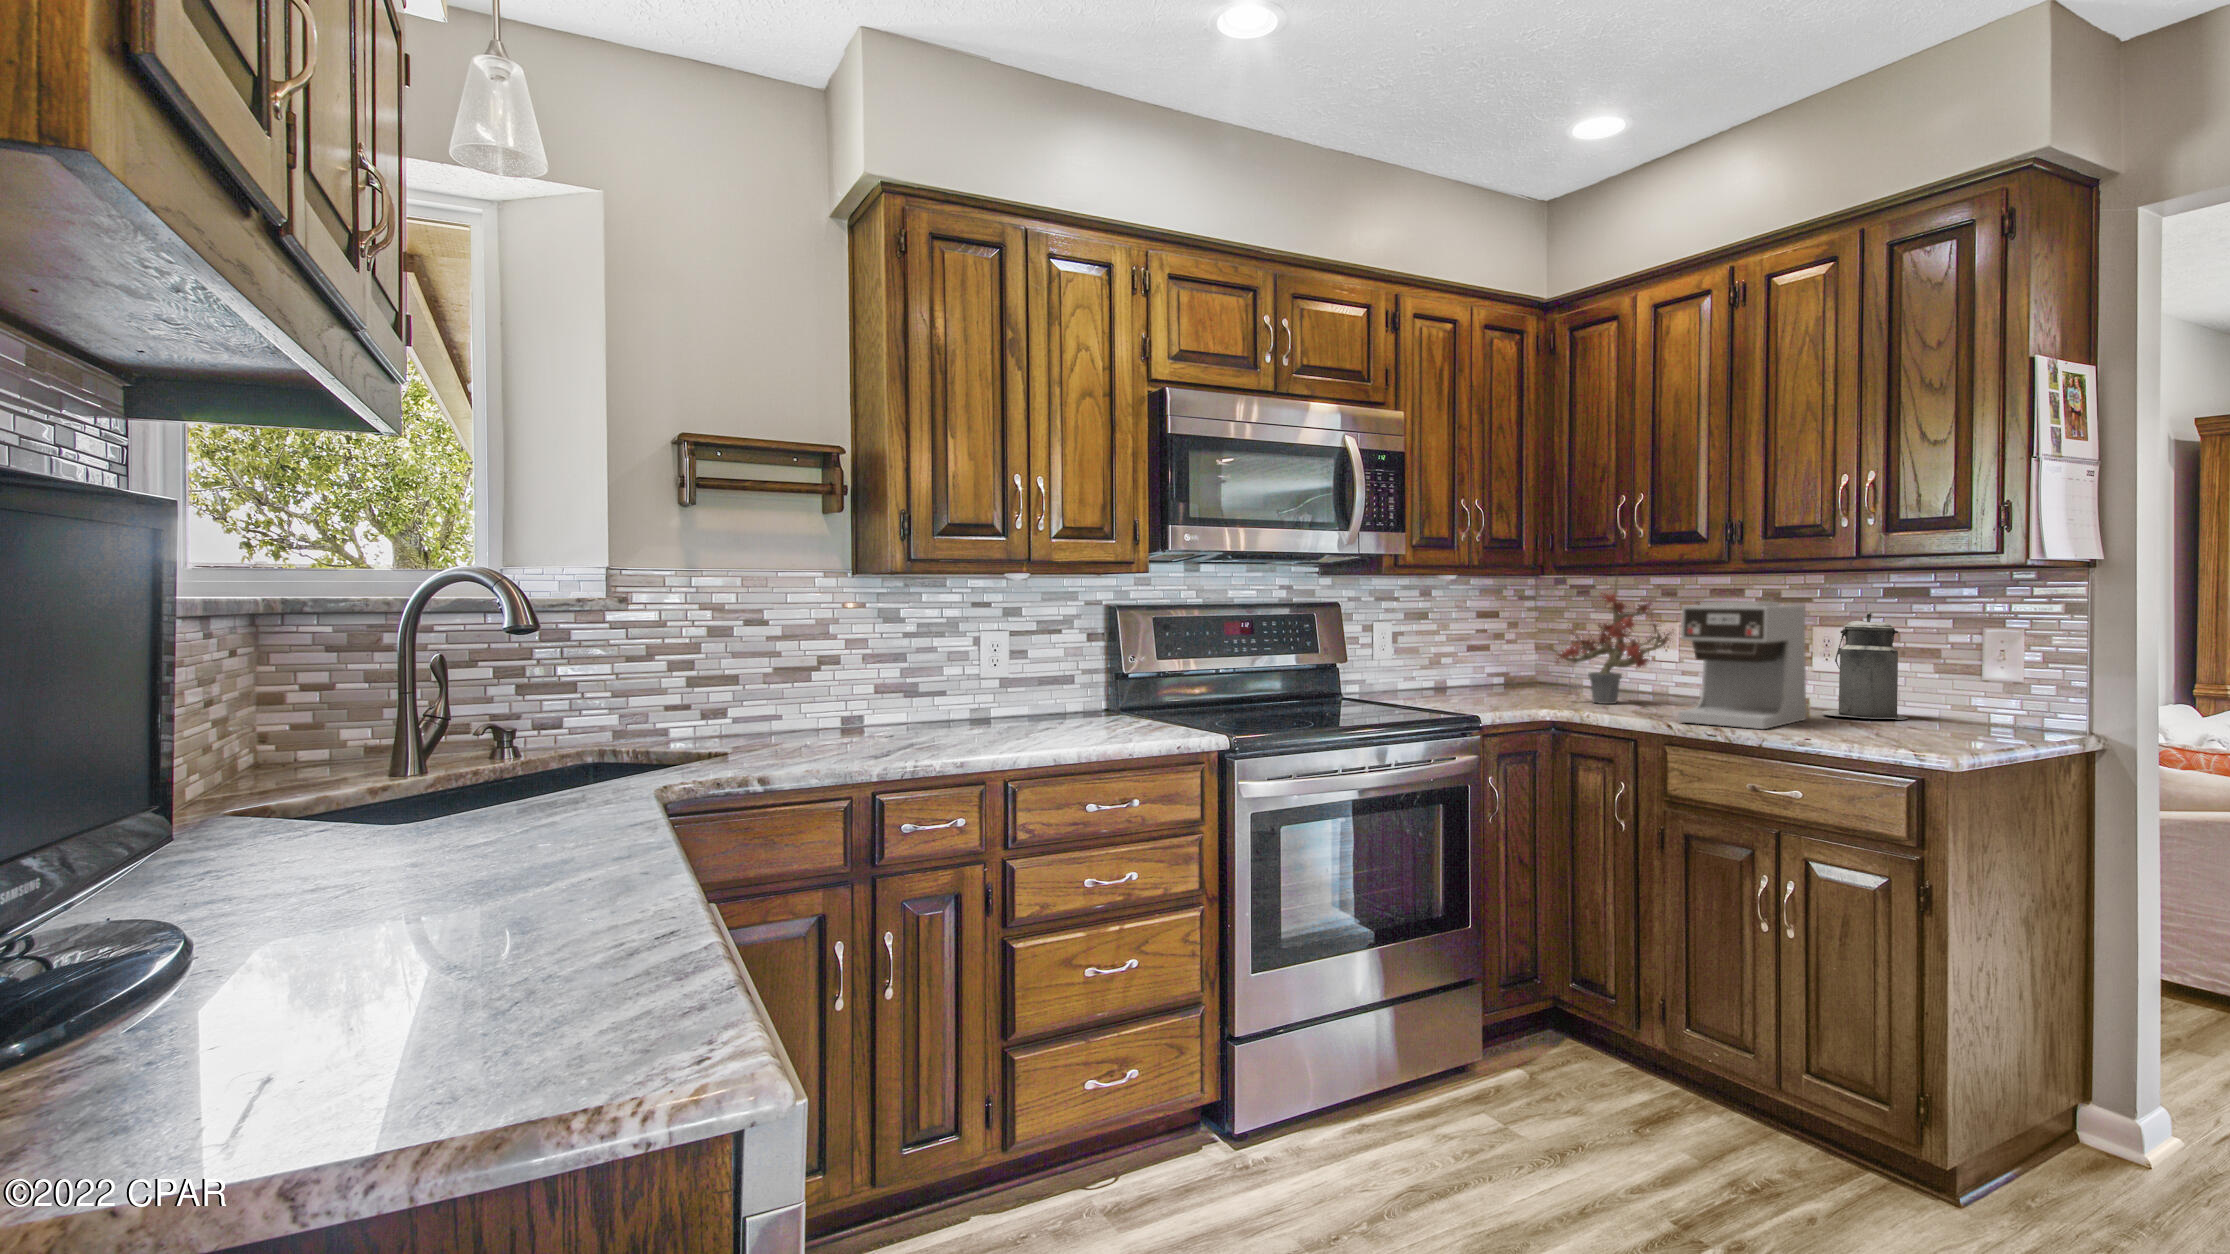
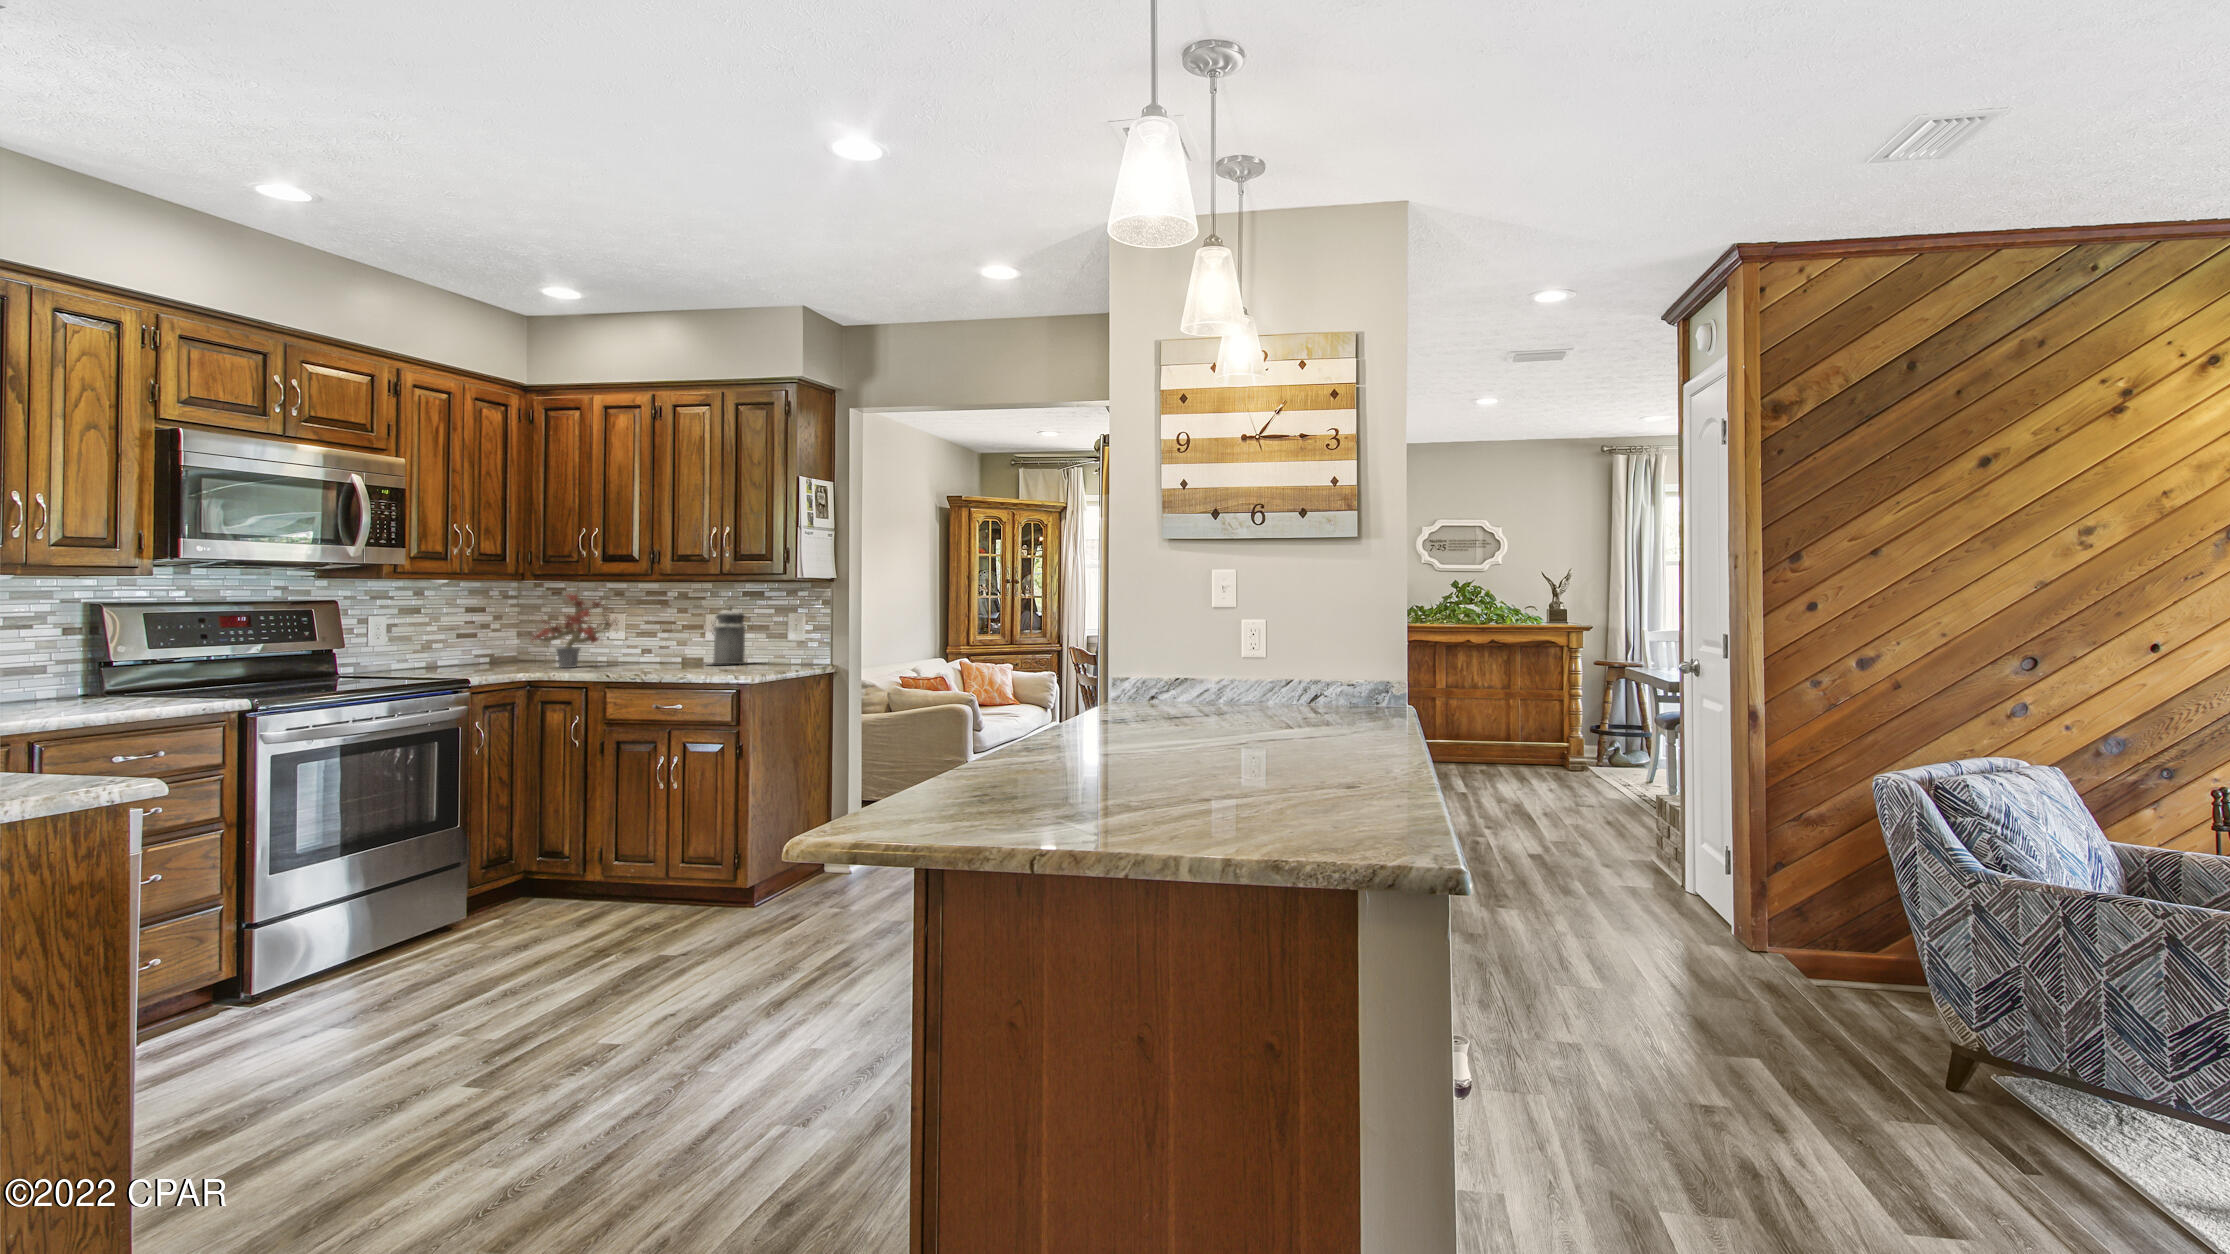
coffee maker: present [1678,602,1806,729] -> none [613,600,693,672]

